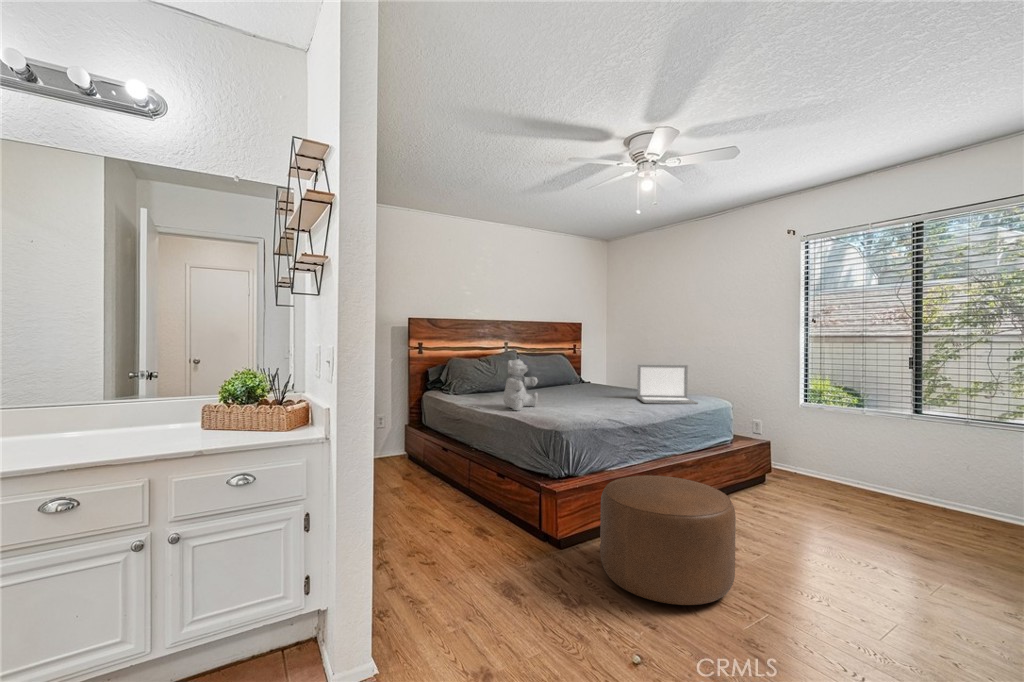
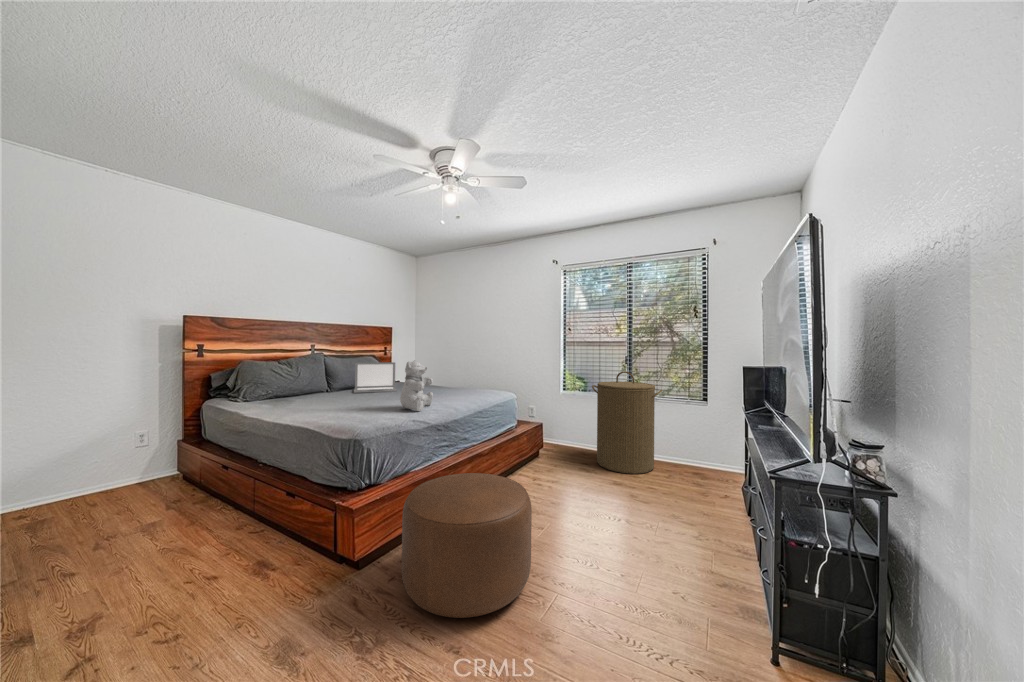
teddy bear: present [503,359,538,411] -> present [400,360,433,411]
laptop: present [637,365,698,404] -> present [354,362,397,393]
laundry hamper: none [846,378,967,523] -> present [592,371,662,474]

